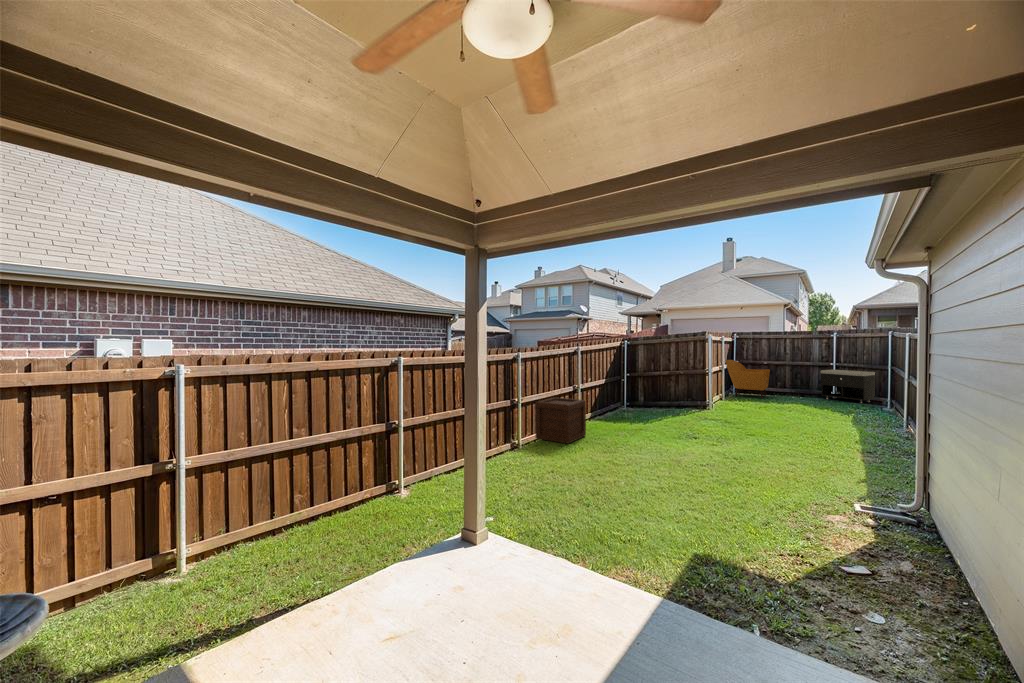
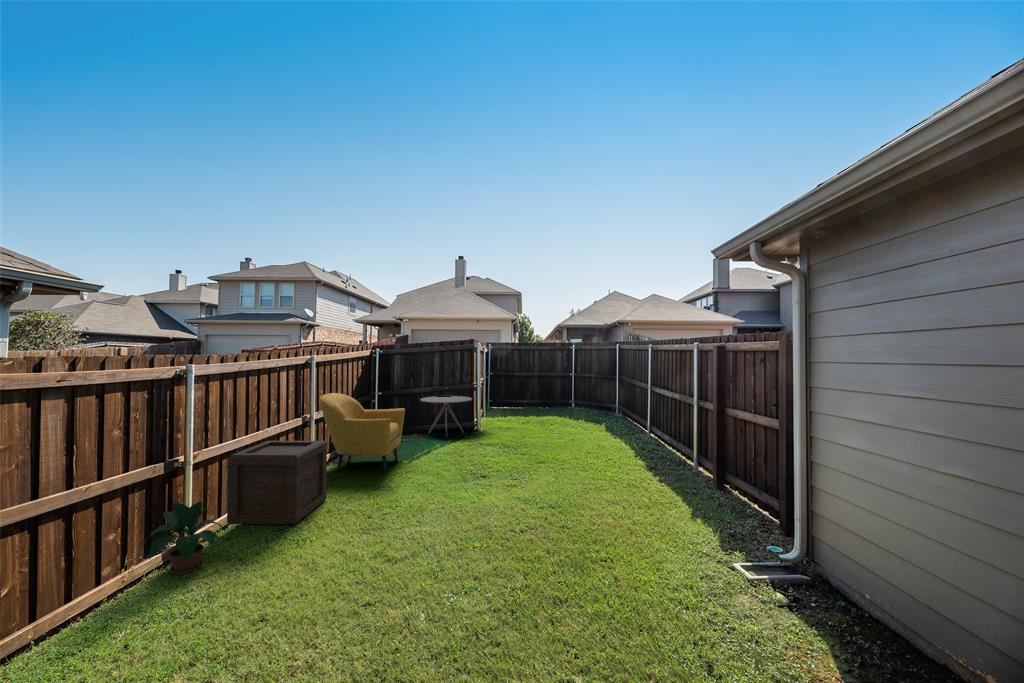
armchair: present [726,360,770,398] -> present [319,393,405,472]
storage bench: present [820,370,875,403] -> none [562,378,603,409]
round table: none [660,380,705,412] -> present [420,396,472,437]
potted plant: none [503,418,535,453] -> present [142,501,223,575]

